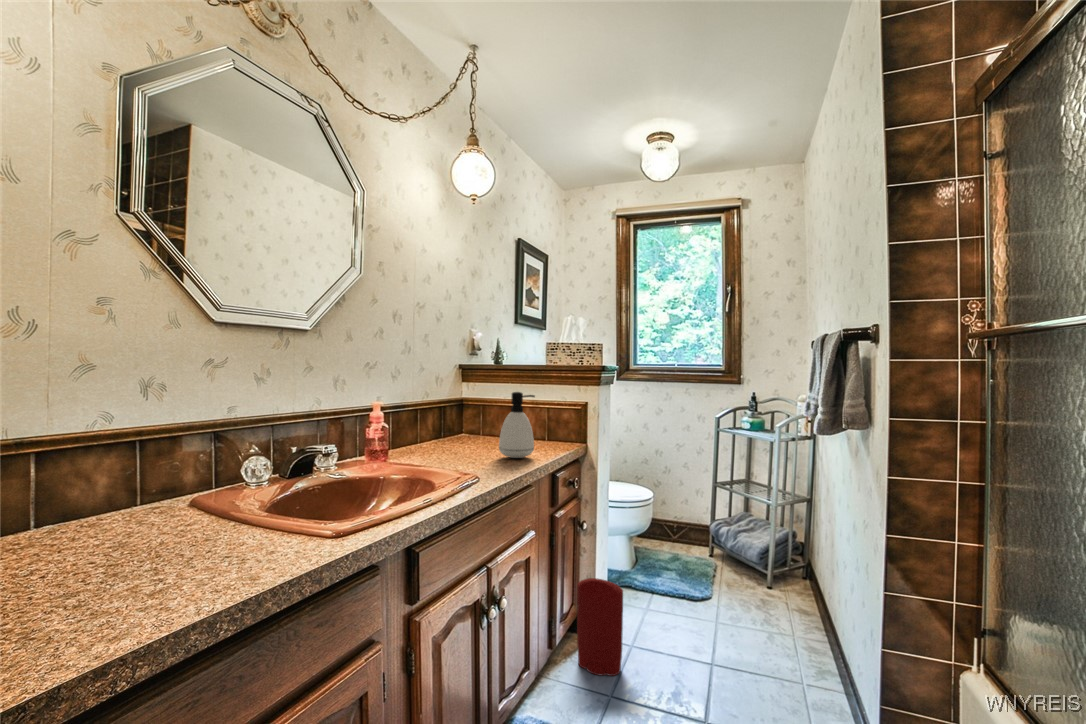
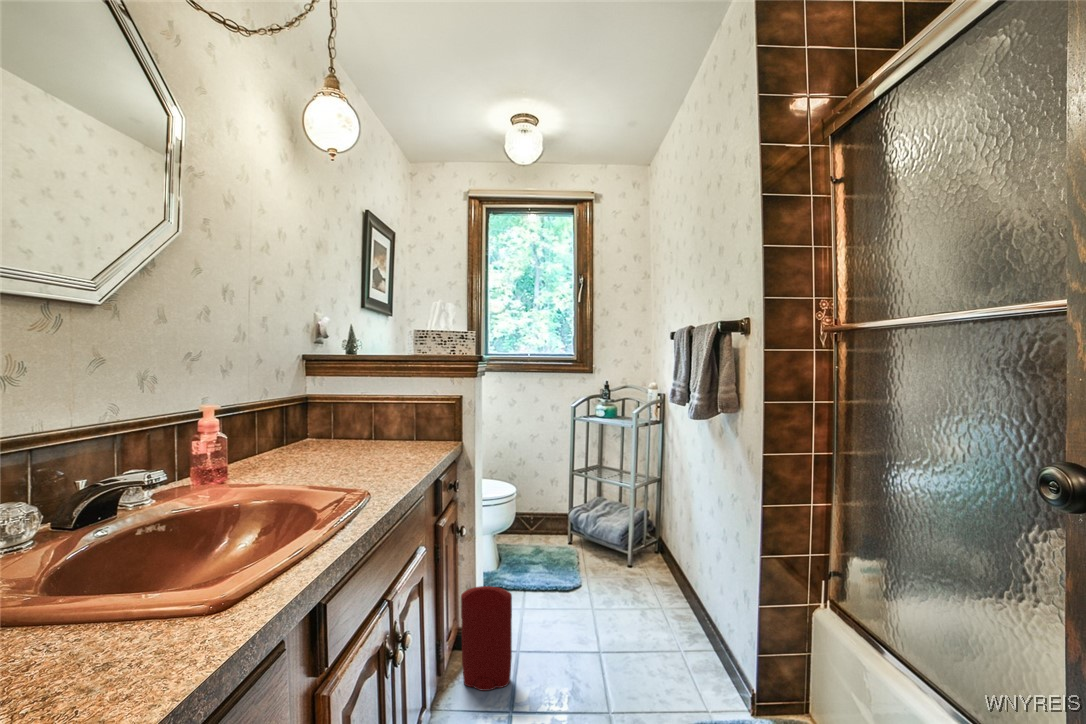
soap dispenser: present [499,392,535,458] -> none [375,385,419,463]

